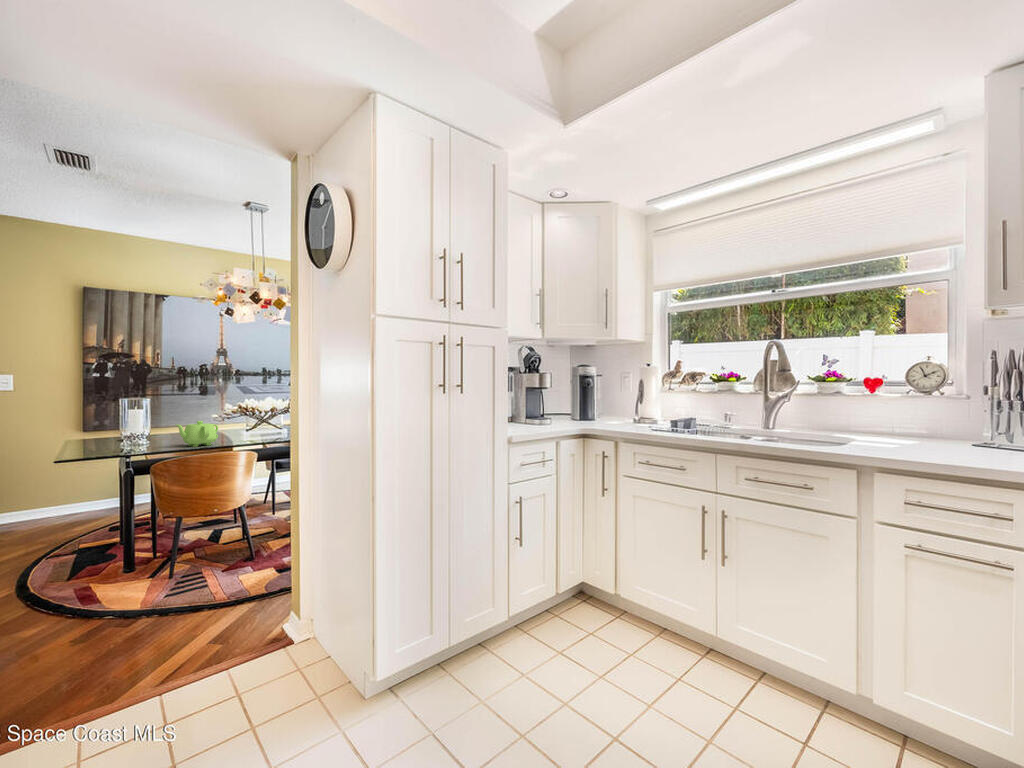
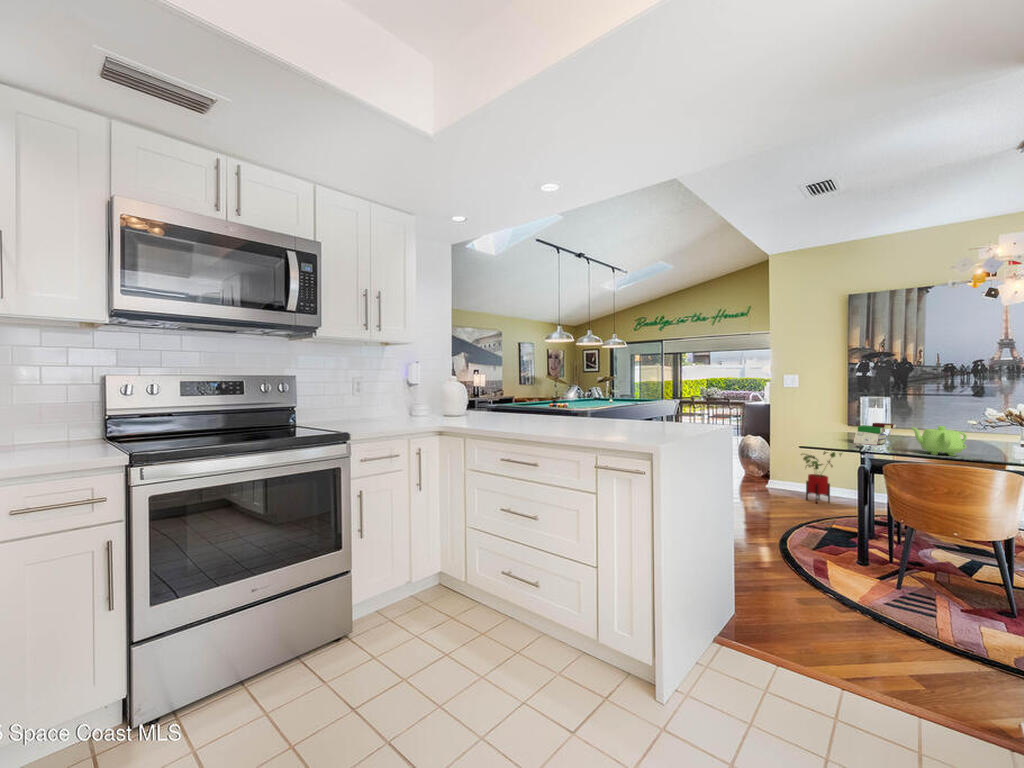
book: none [115,423,155,448] -> present [854,423,896,445]
house plant: none [21,456,81,529] -> present [802,451,842,503]

